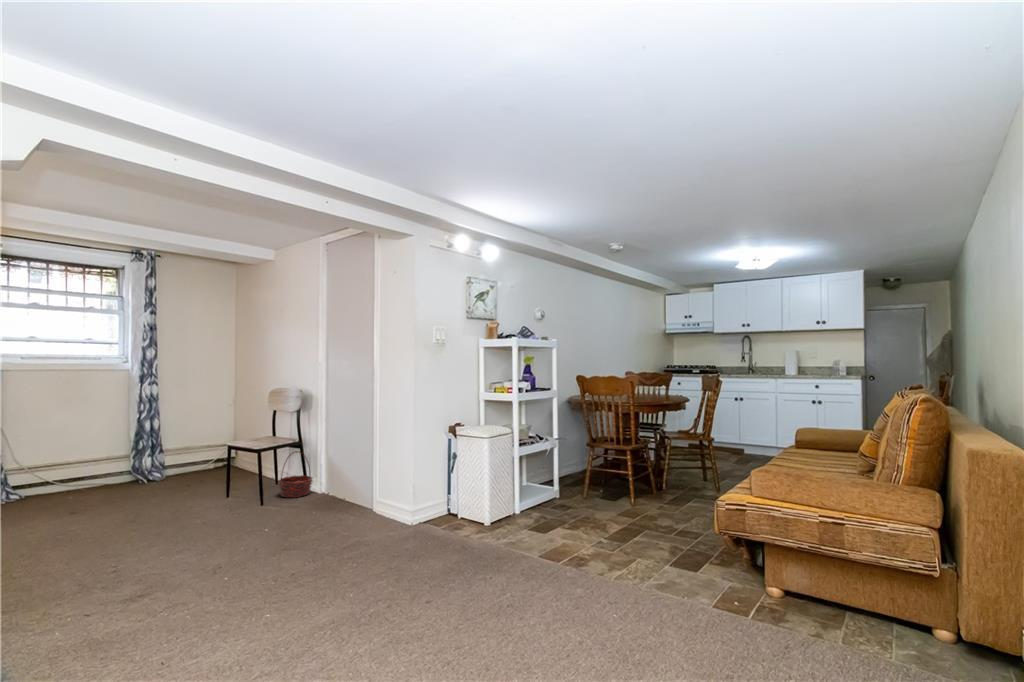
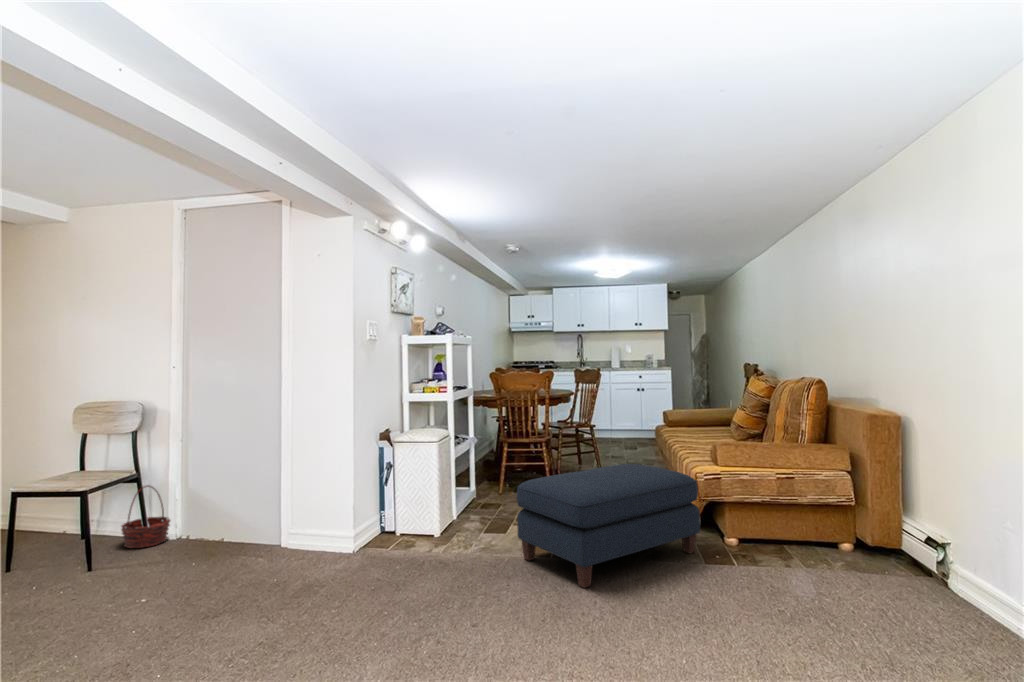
ottoman: none [525,480,726,603] -> present [517,464,700,588]

